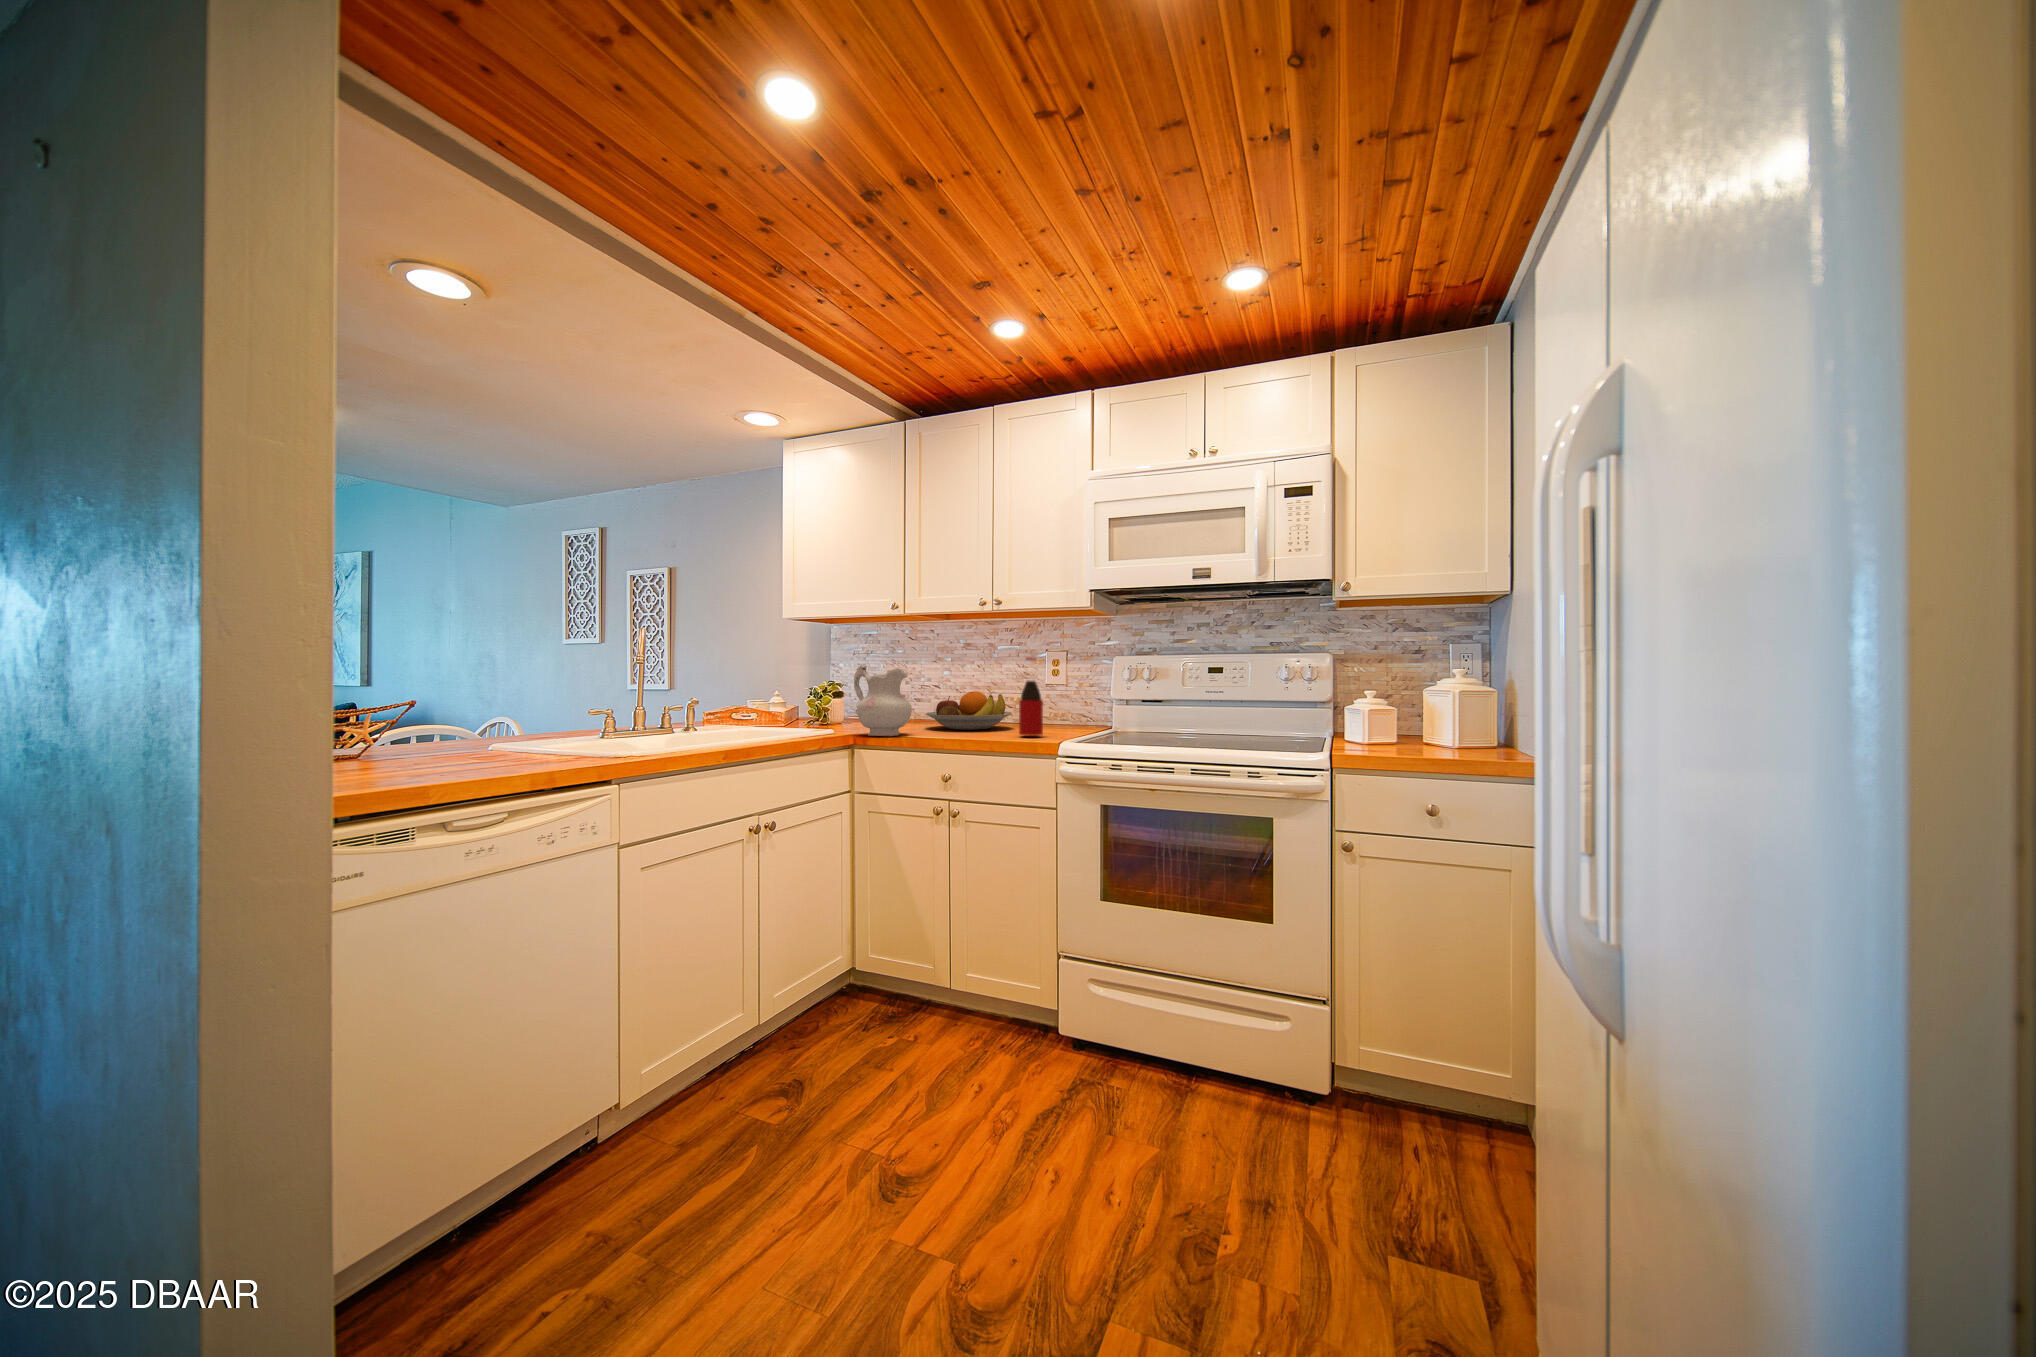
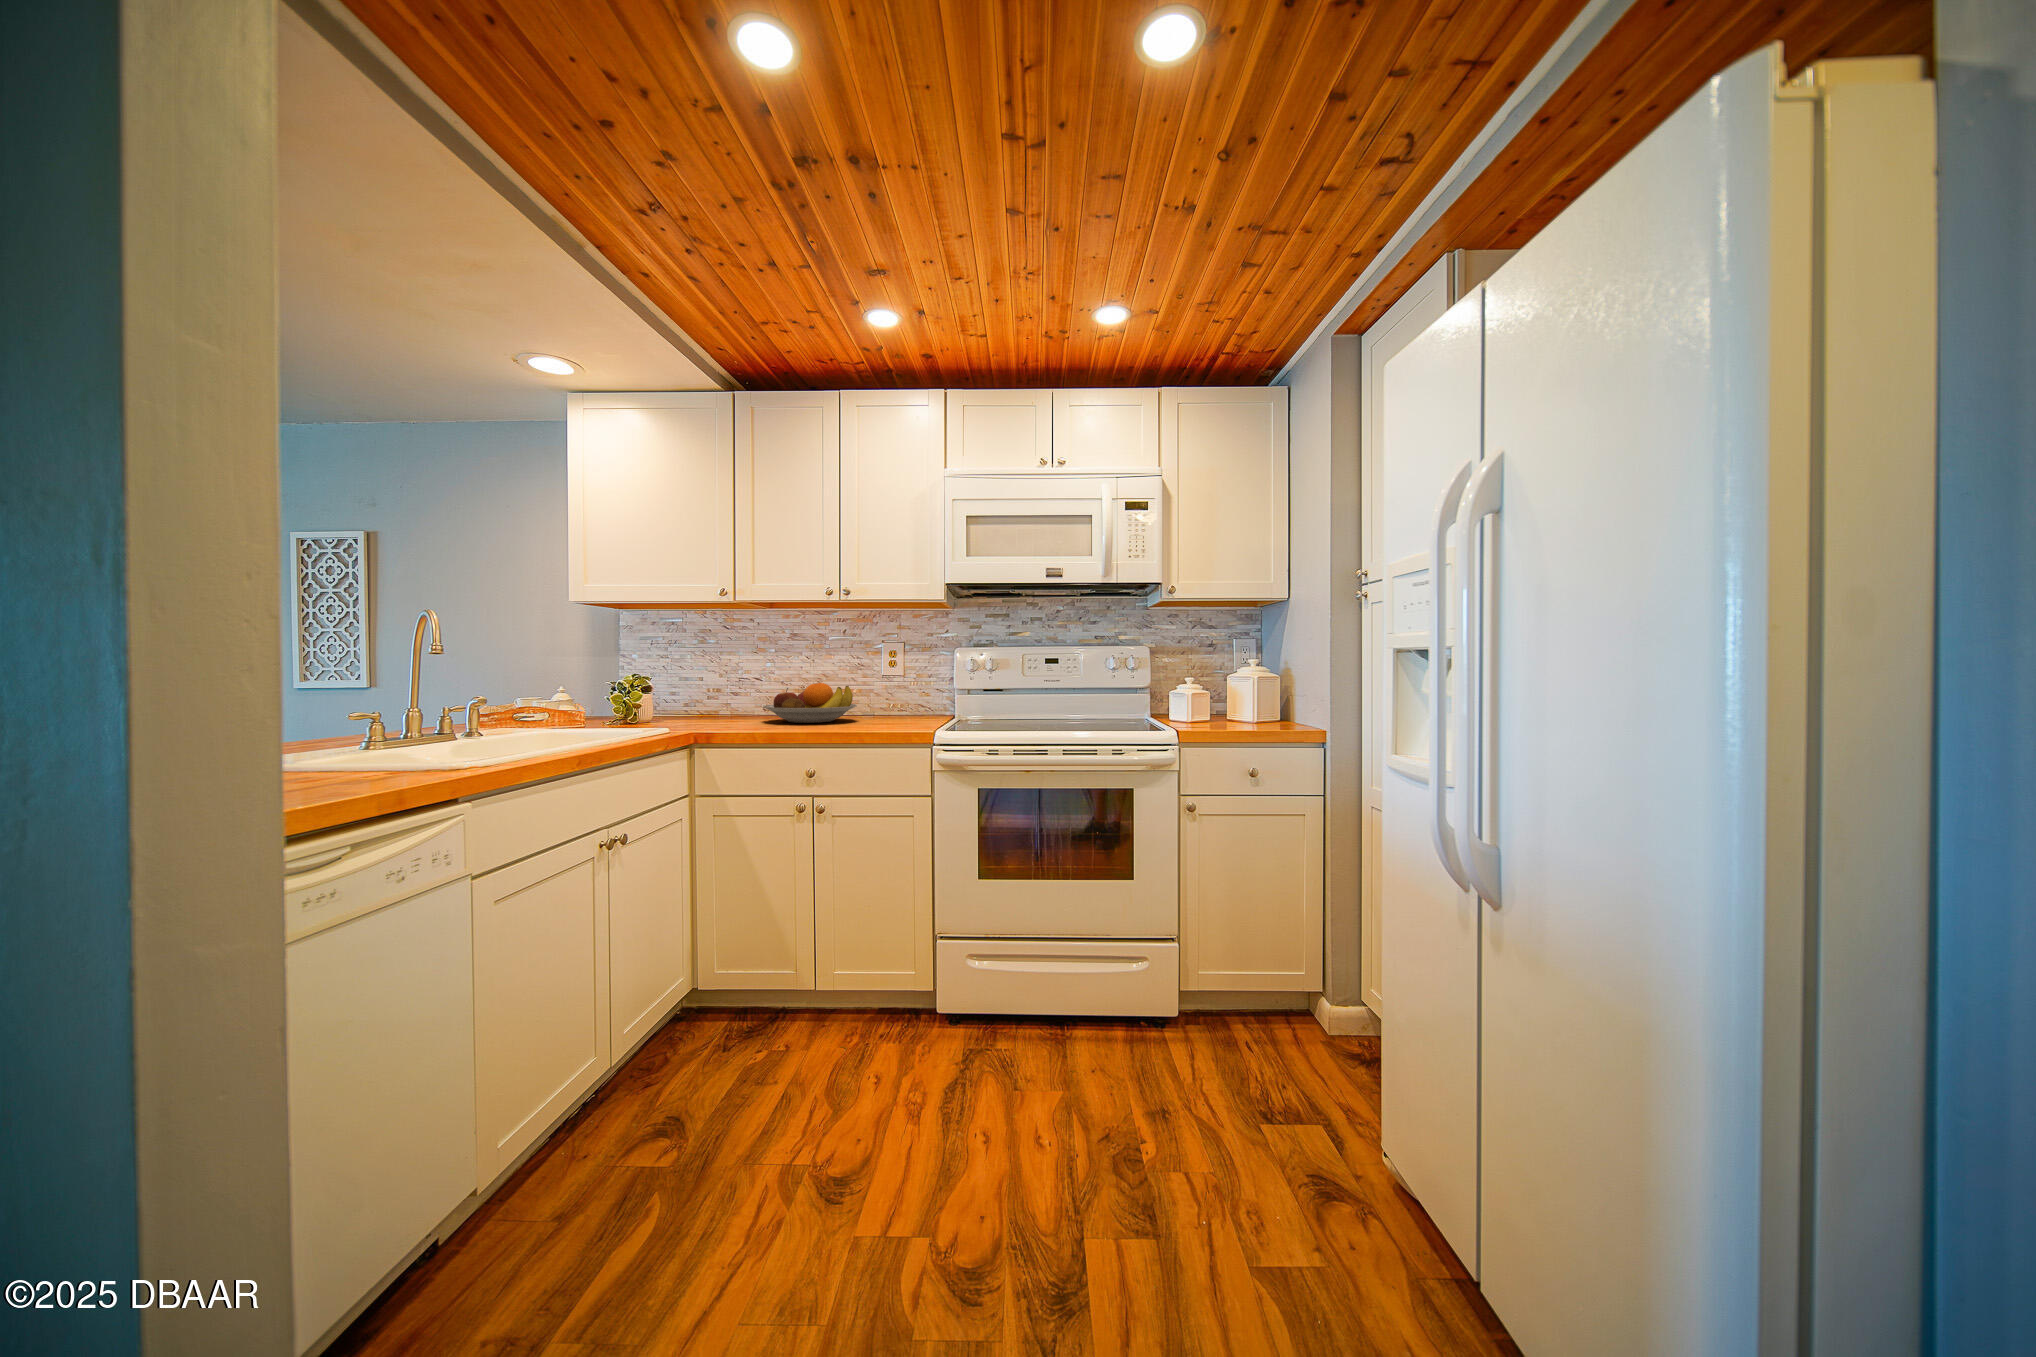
bottle: present [1019,658,1043,736] -> none [881,649,905,728]
ceramic pitcher: present [854,666,911,736] -> none [695,656,764,732]

